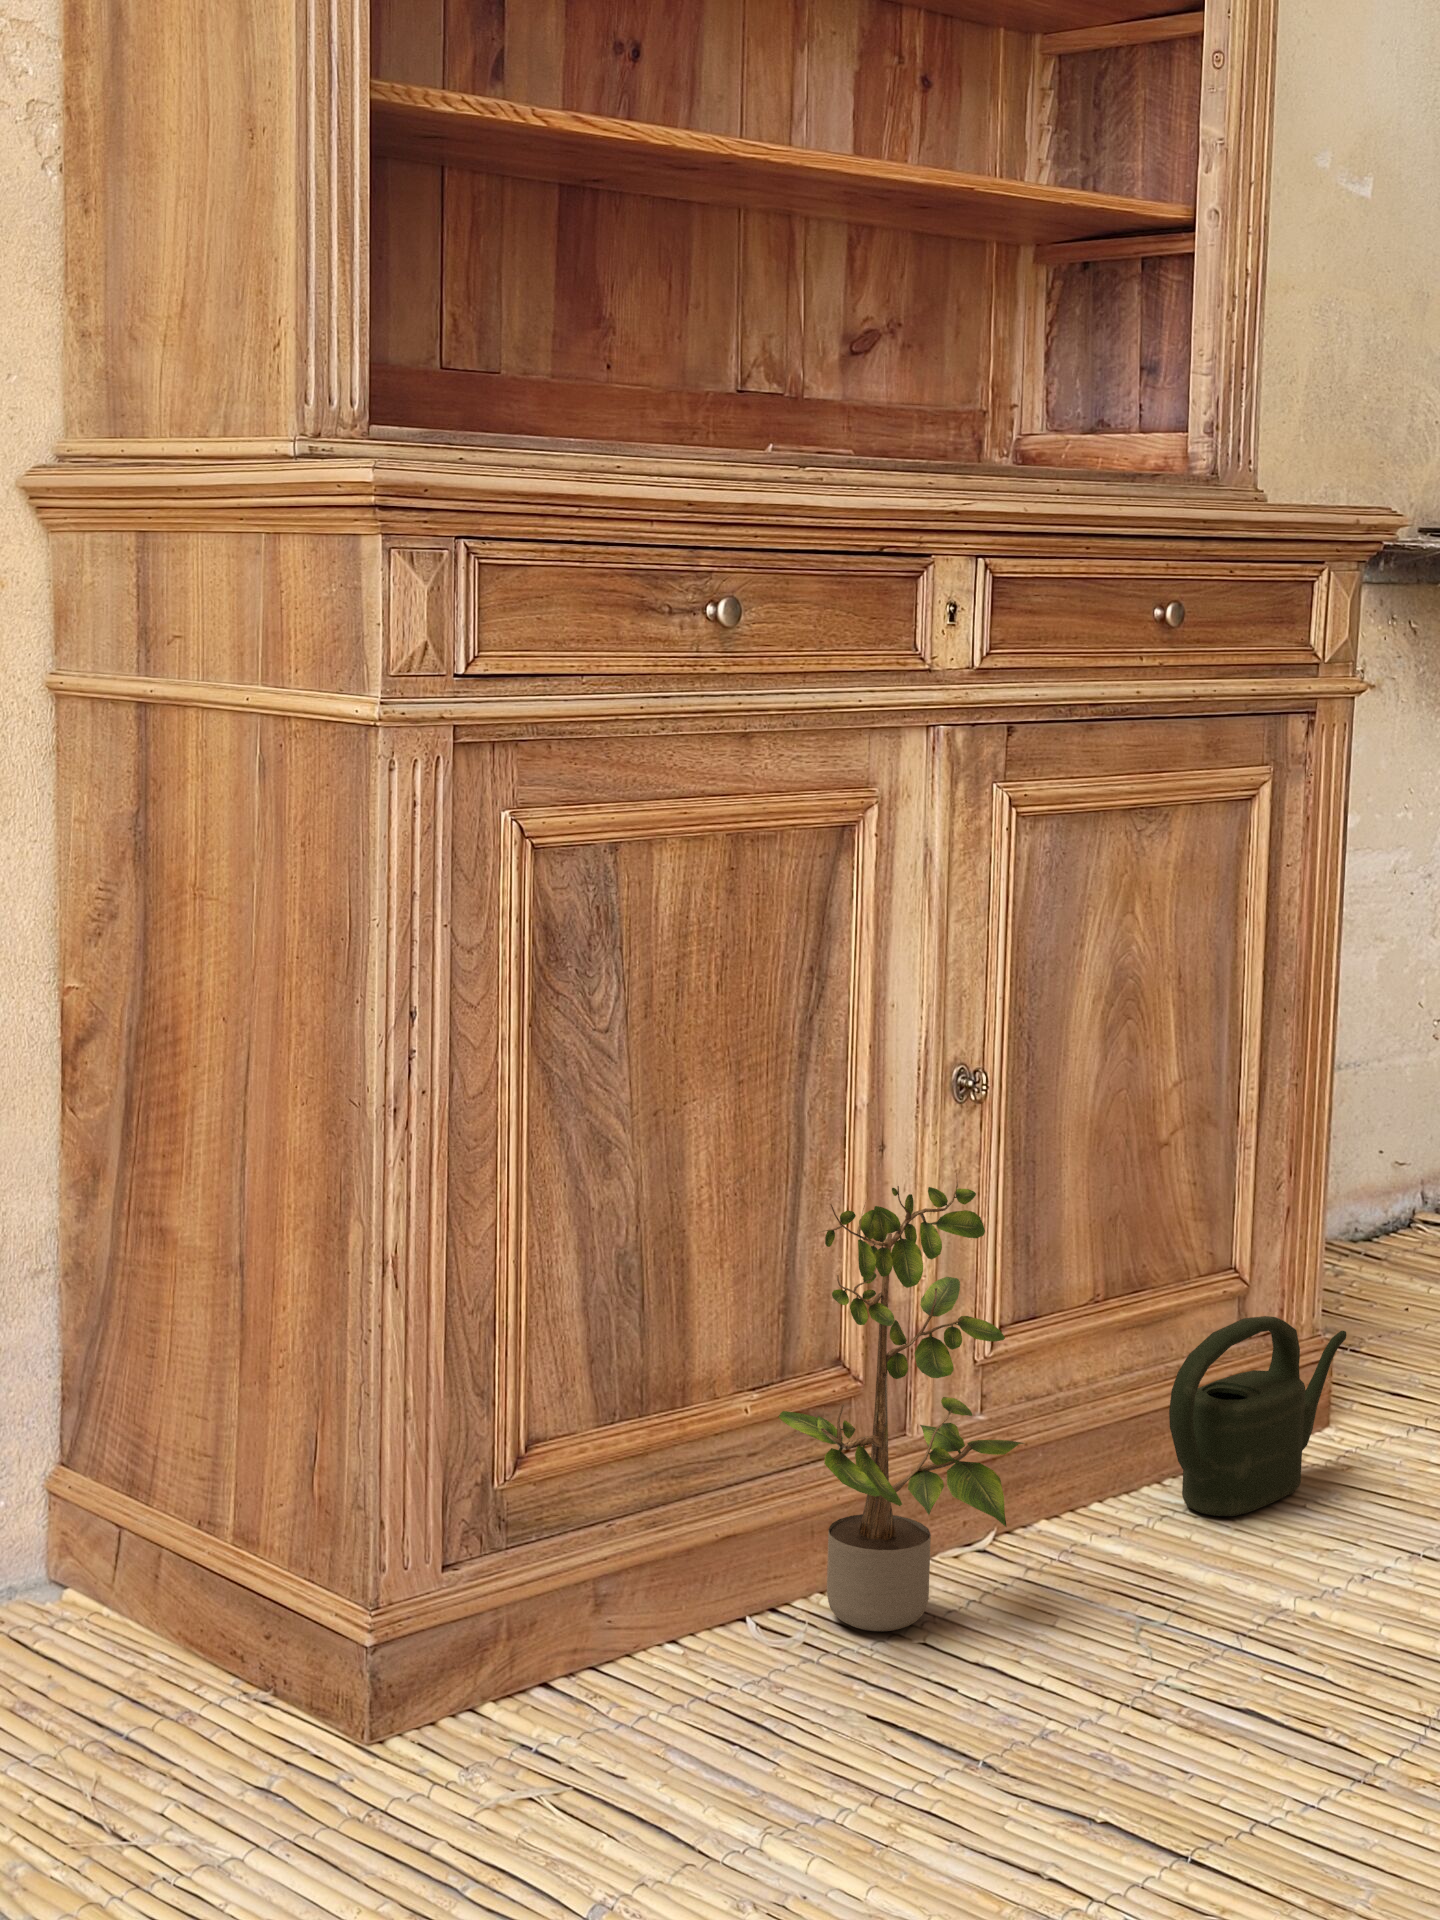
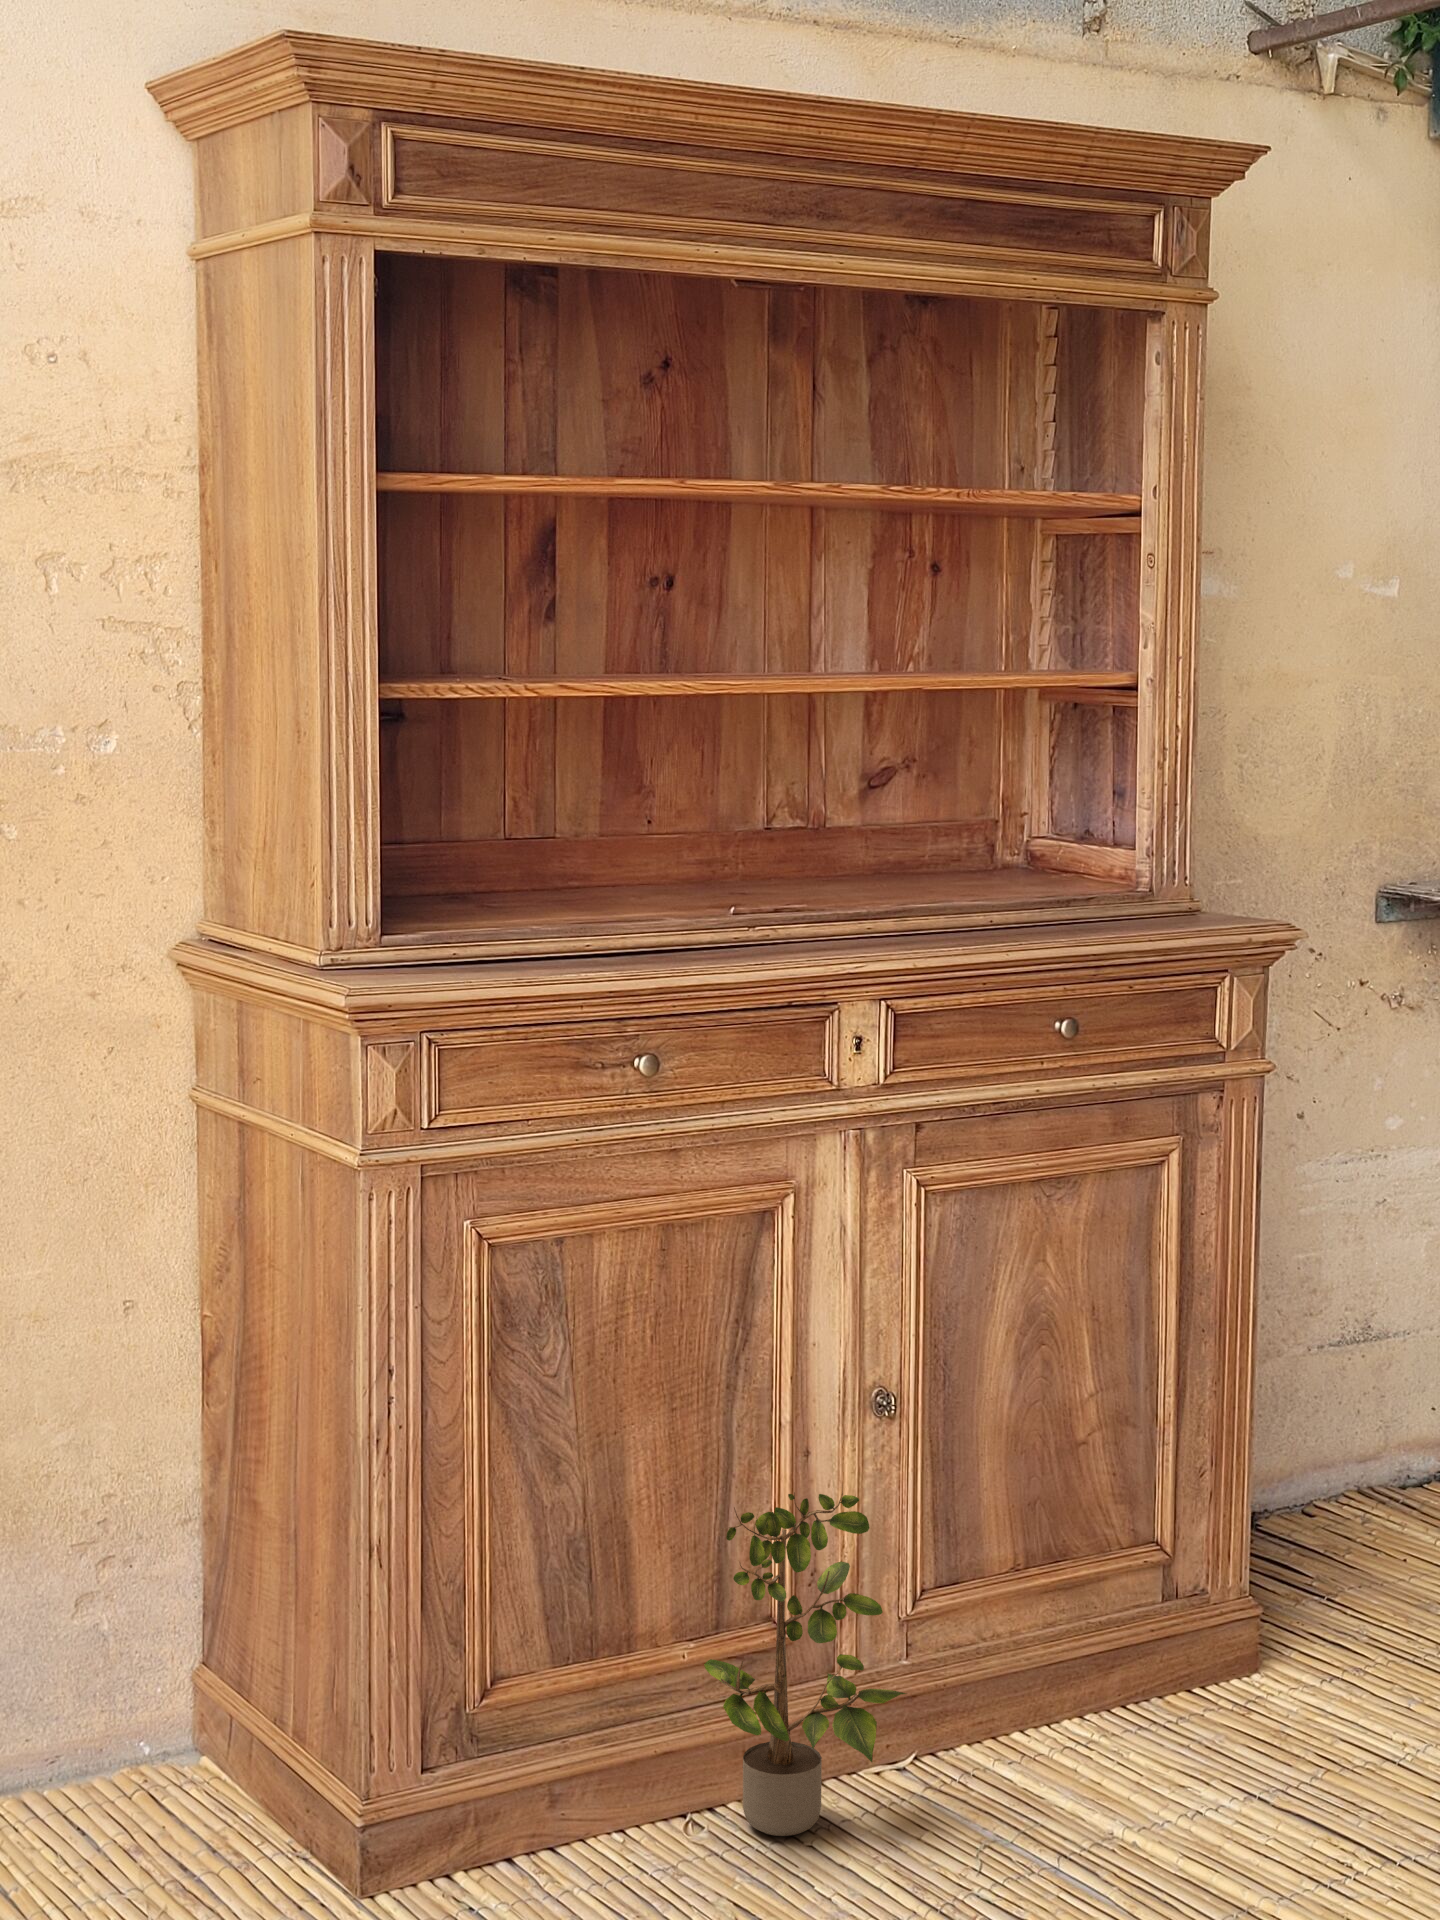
watering can: present [1169,1316,1346,1516] -> none [1061,1589,1251,1754]

